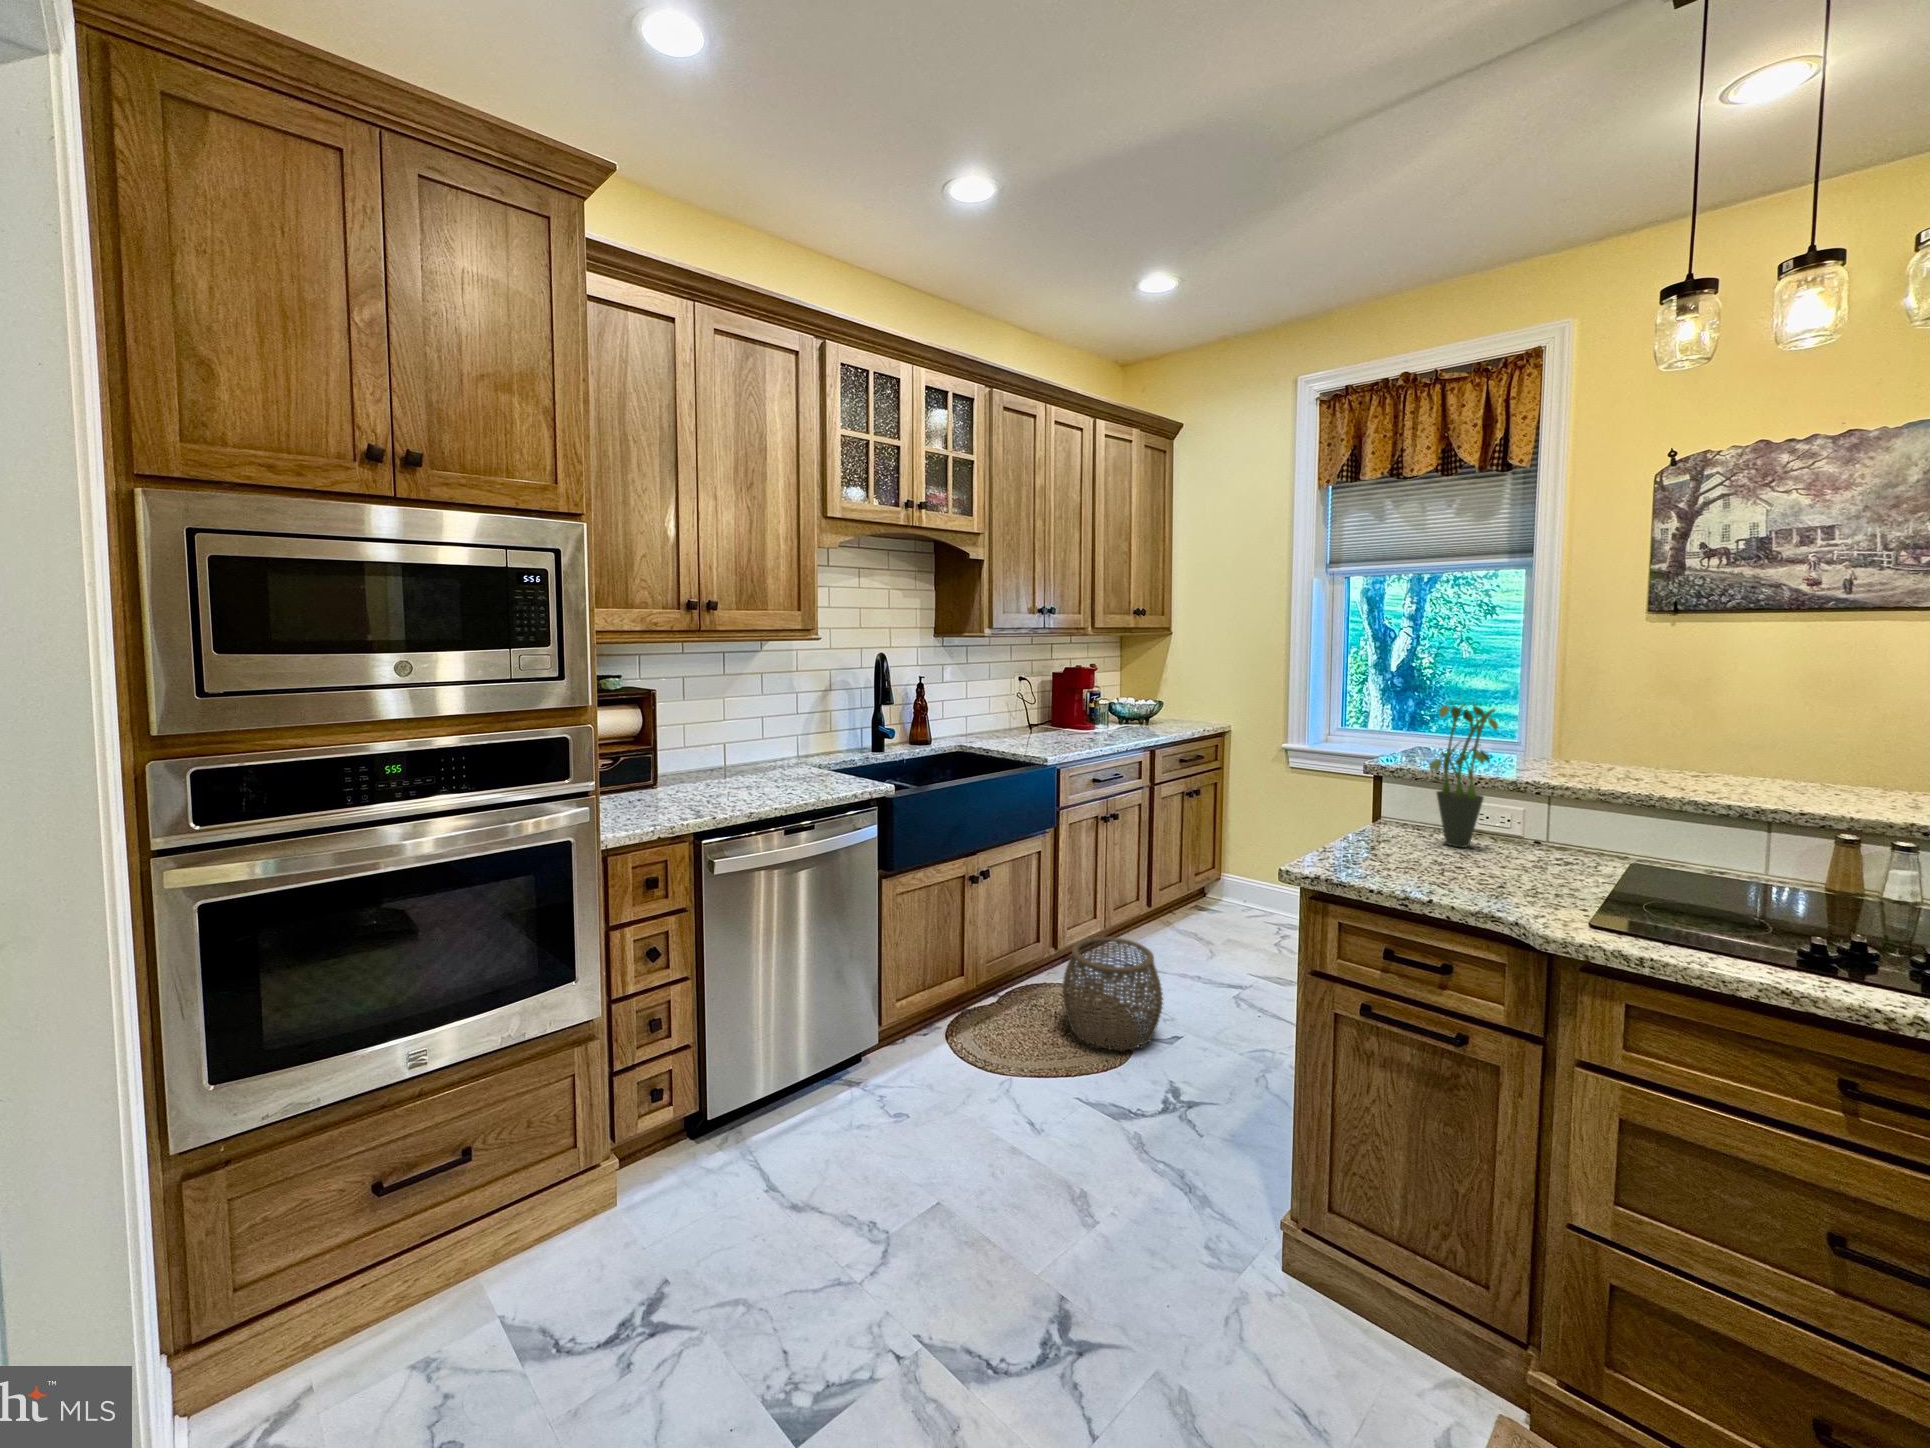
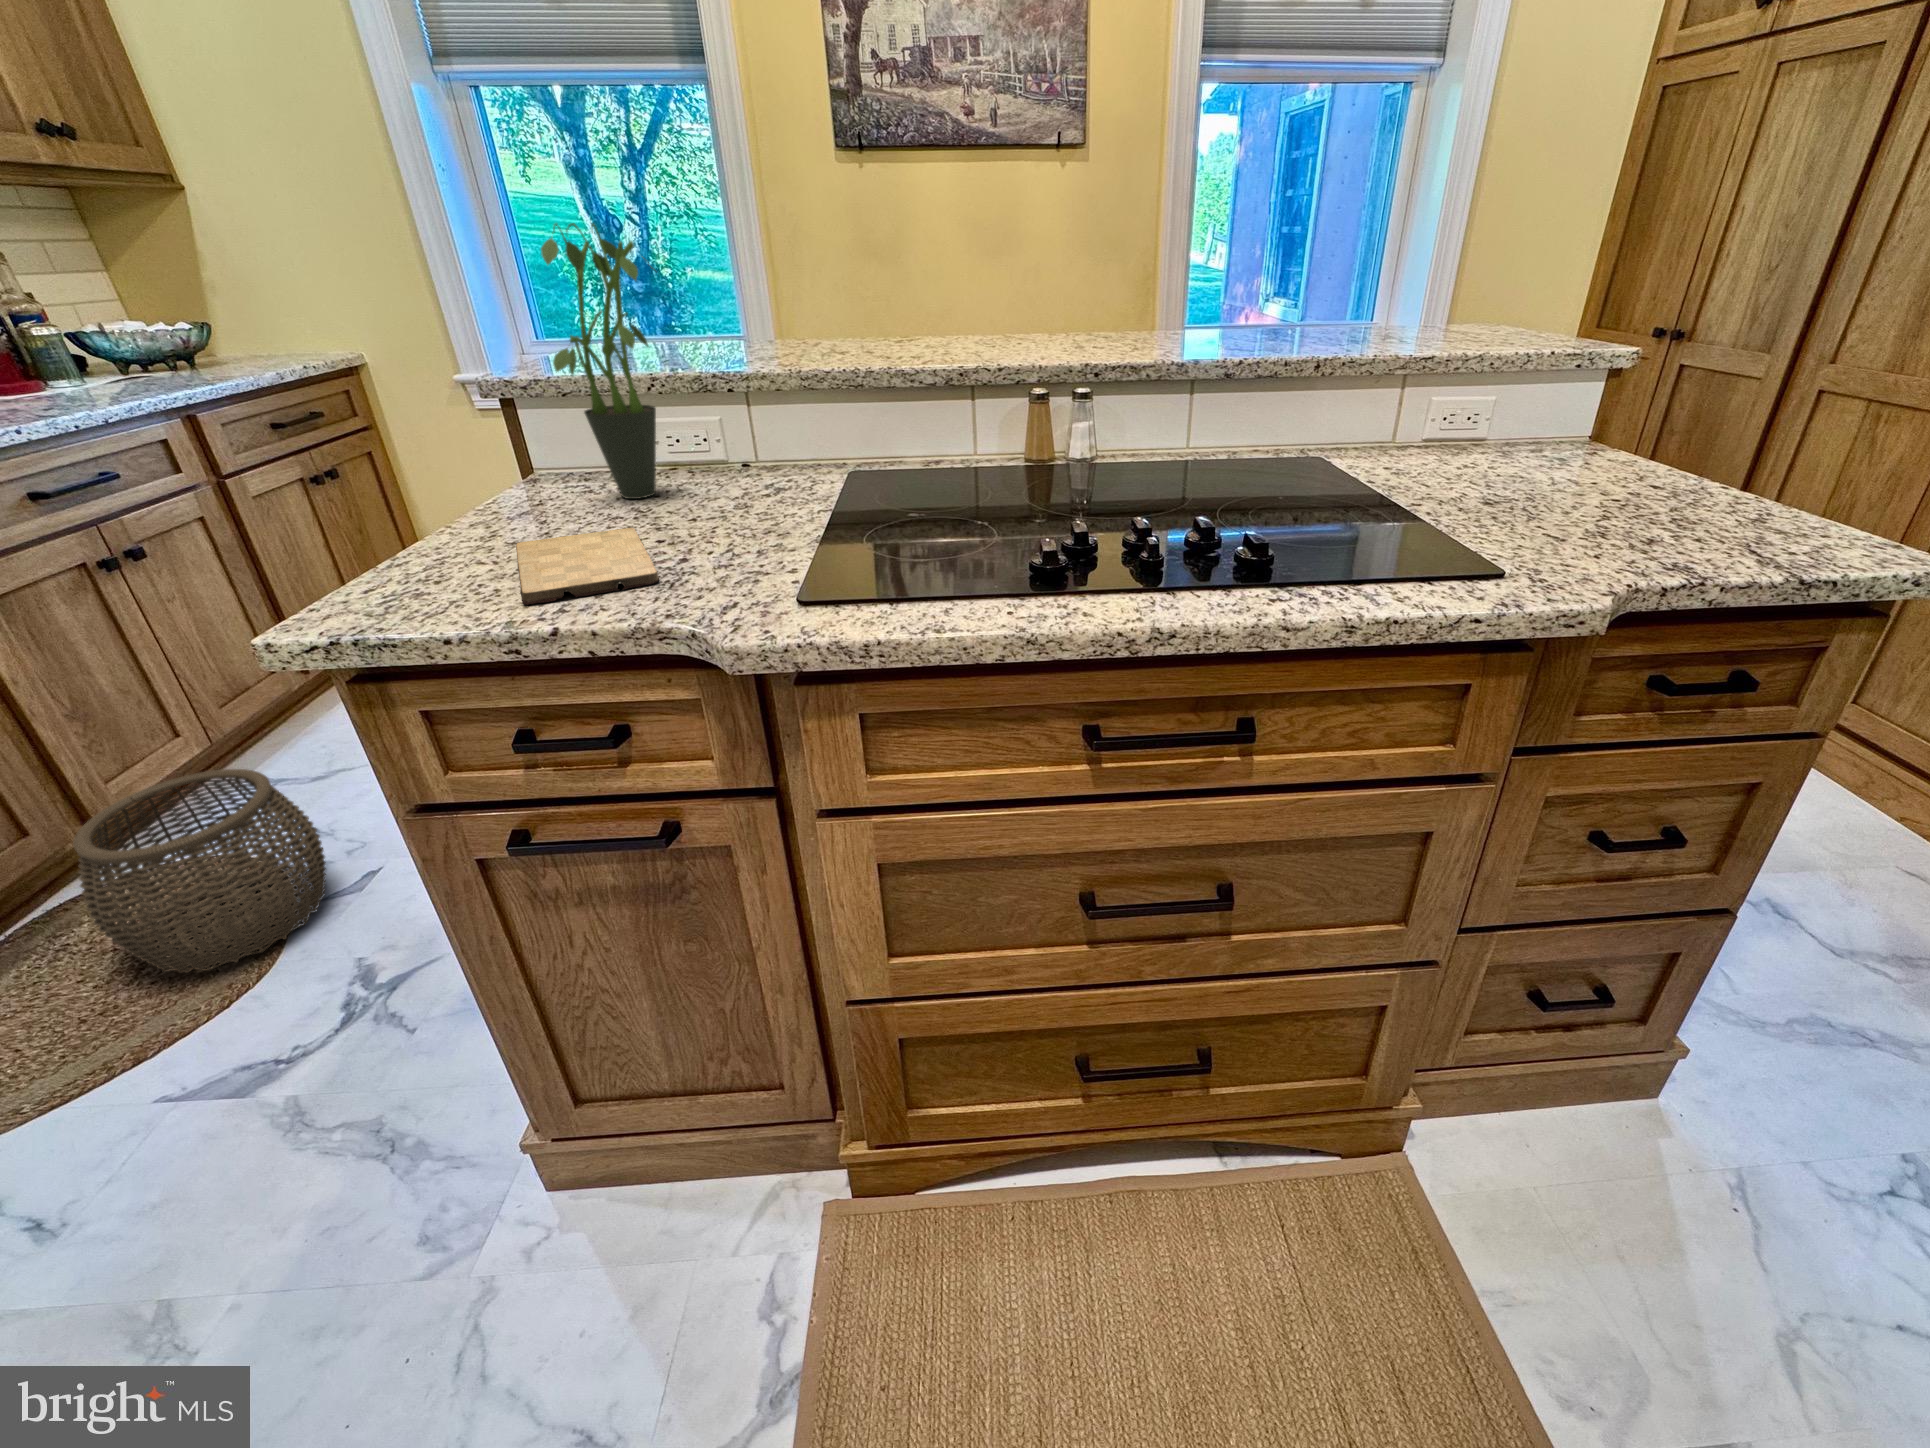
cutting board: none [1393,855,1487,893] -> present [516,528,659,605]

